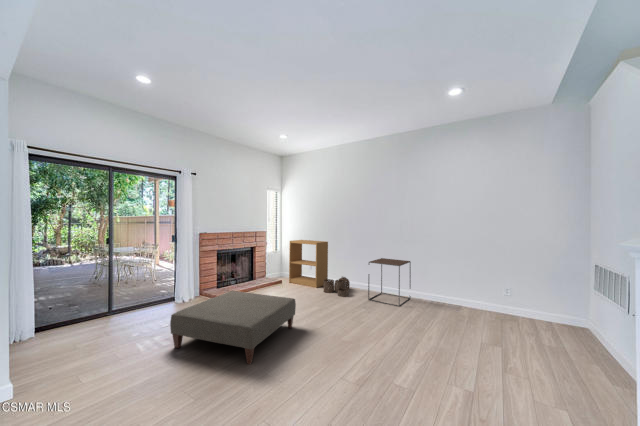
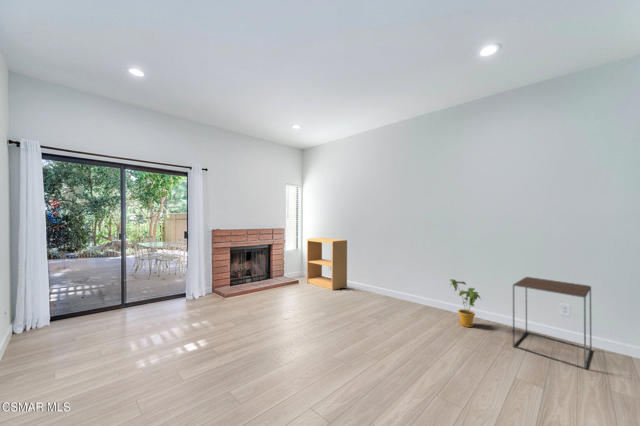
side table: present [368,258,411,307] -> present [513,277,592,369]
house plant: none [425,272,449,310] -> present [450,279,480,327]
woven basket: present [324,277,350,297] -> none [338,279,369,303]
ottoman: present [170,291,296,364] -> none [151,291,286,376]

